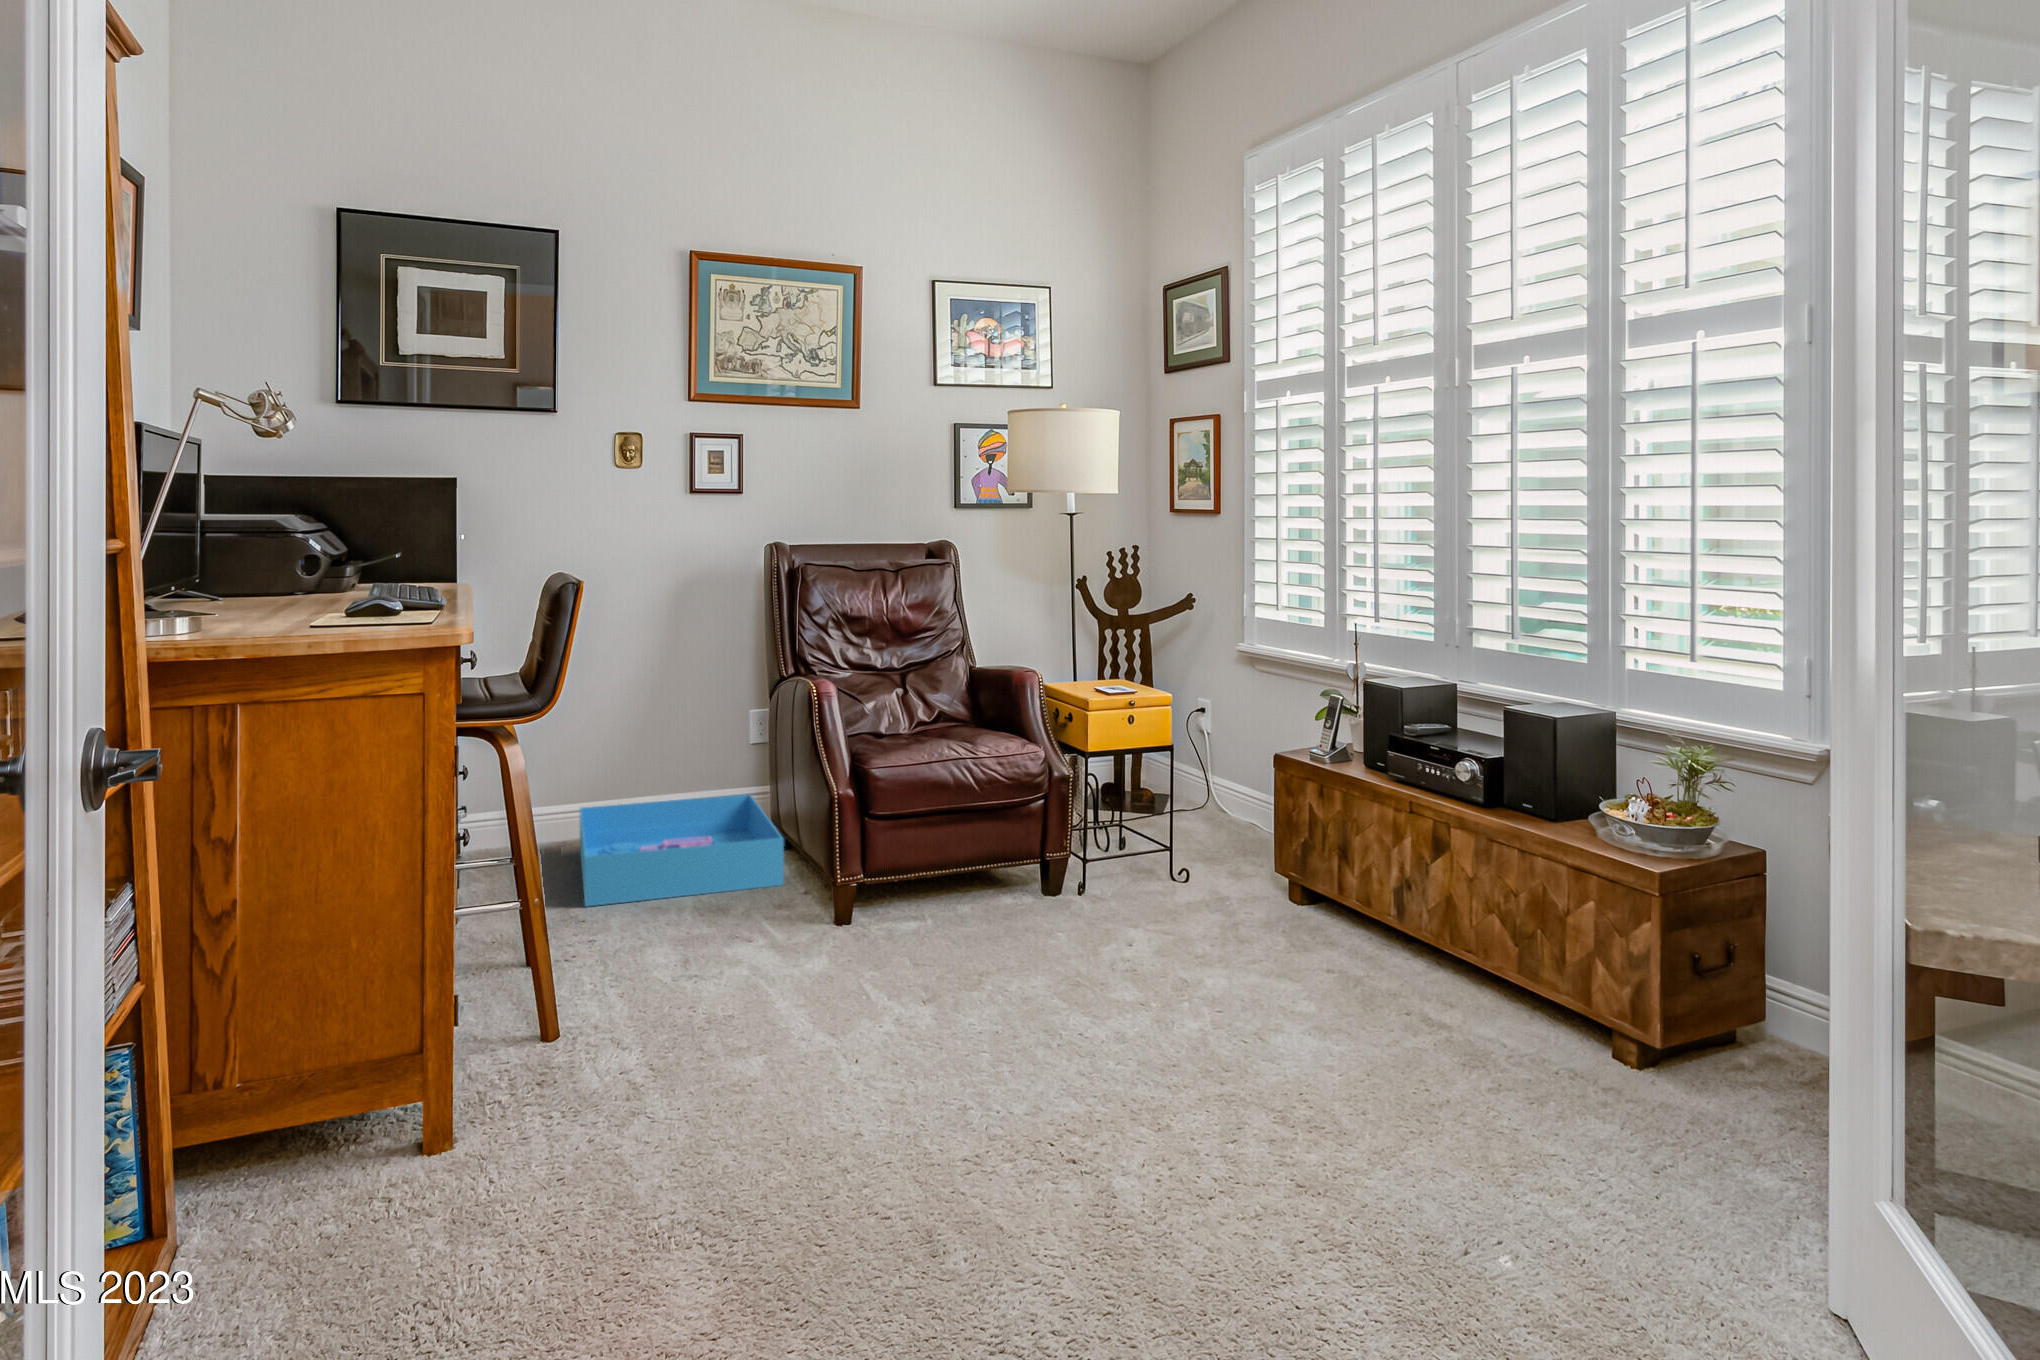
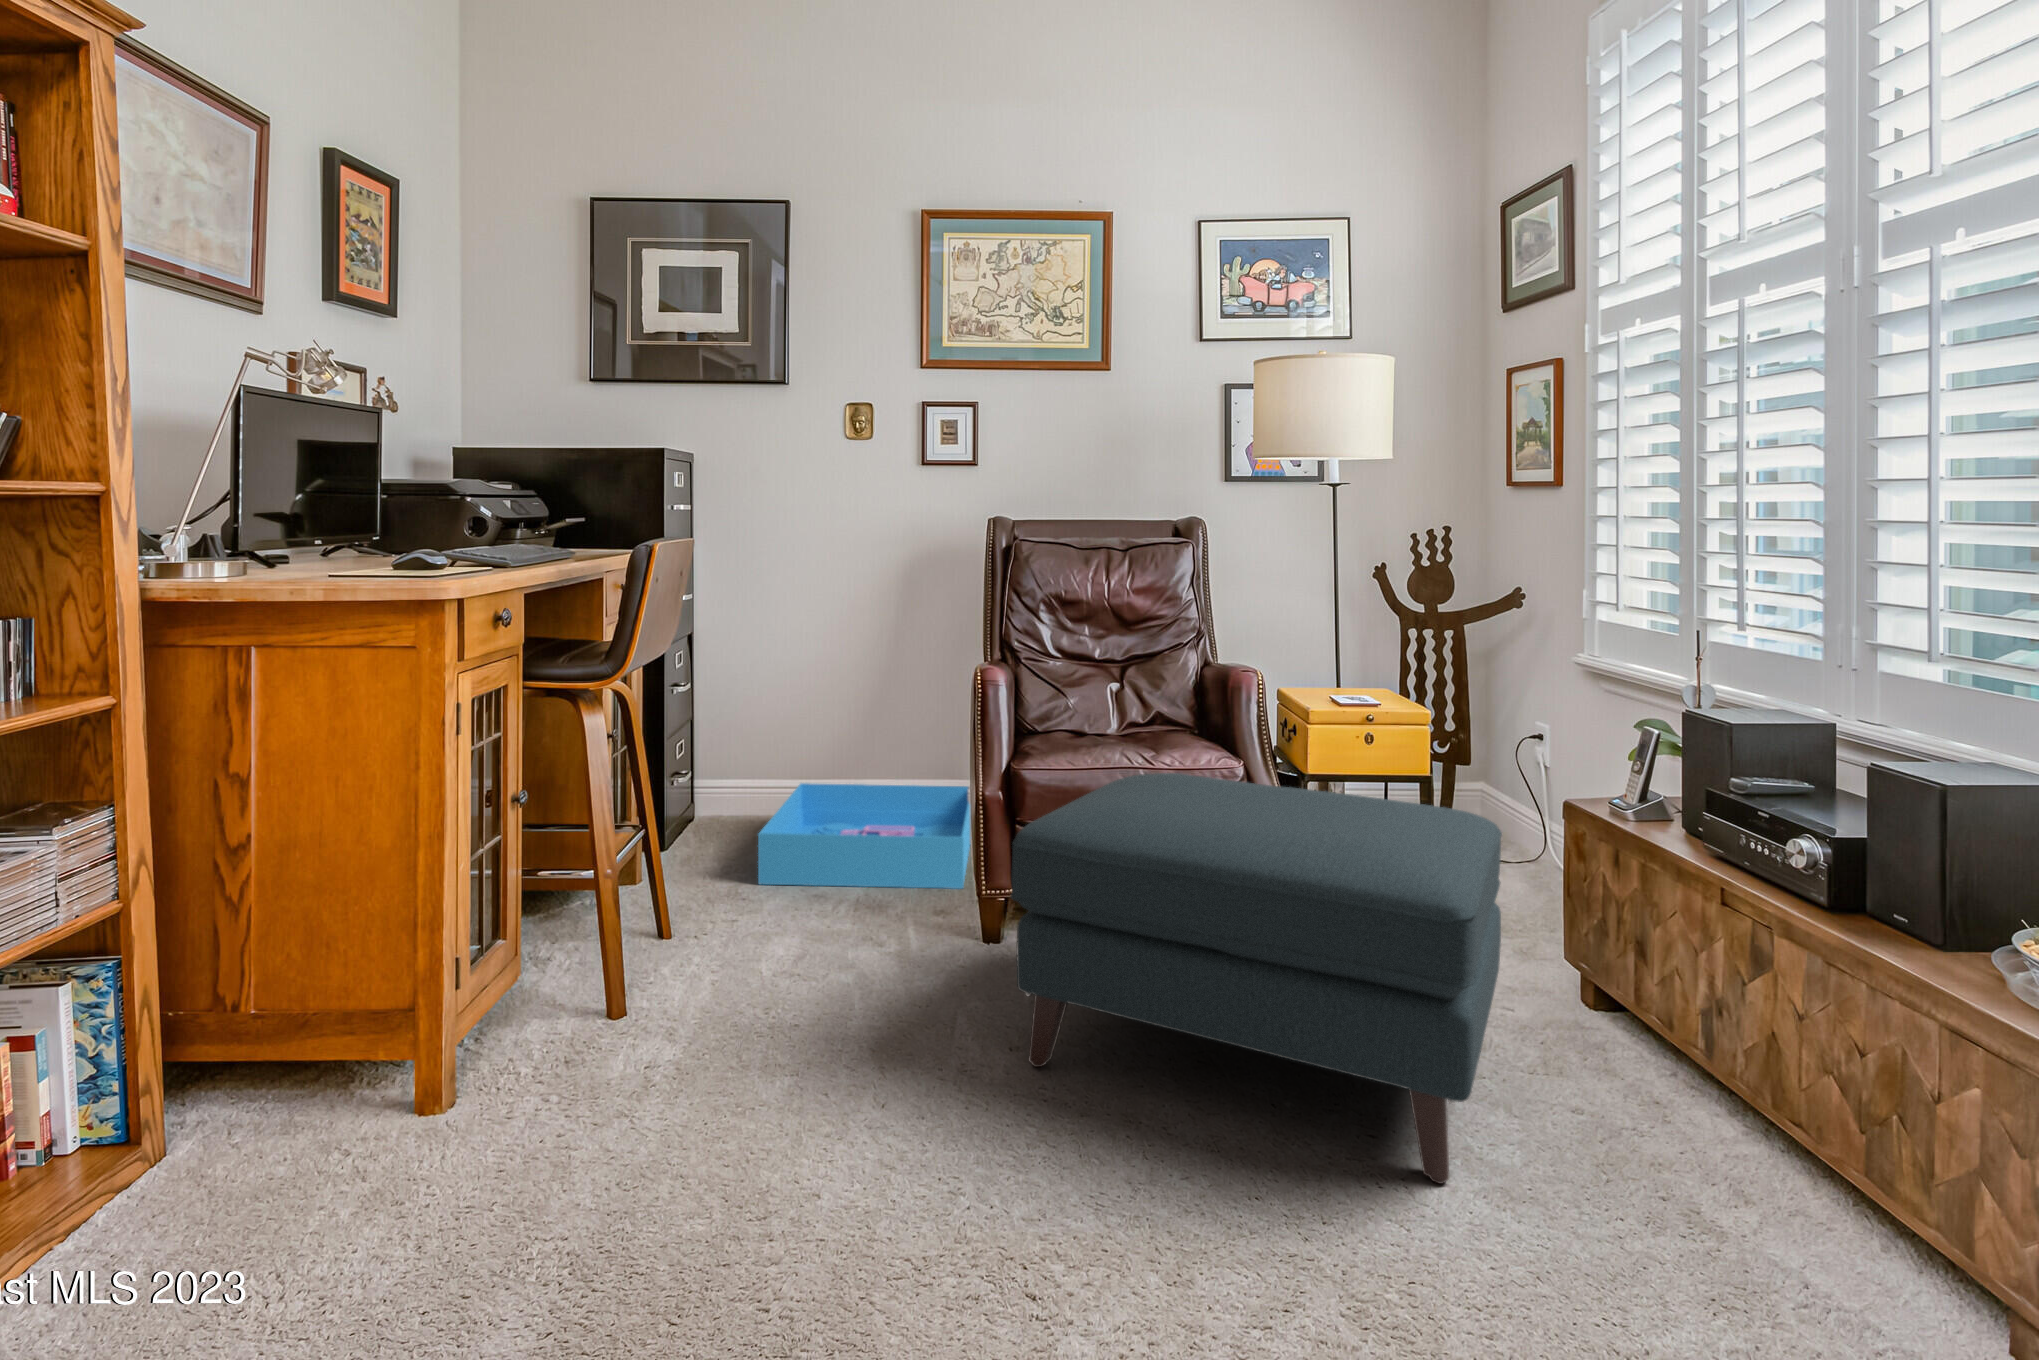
ottoman: none [934,759,1303,1033] -> present [1010,773,1502,1184]

